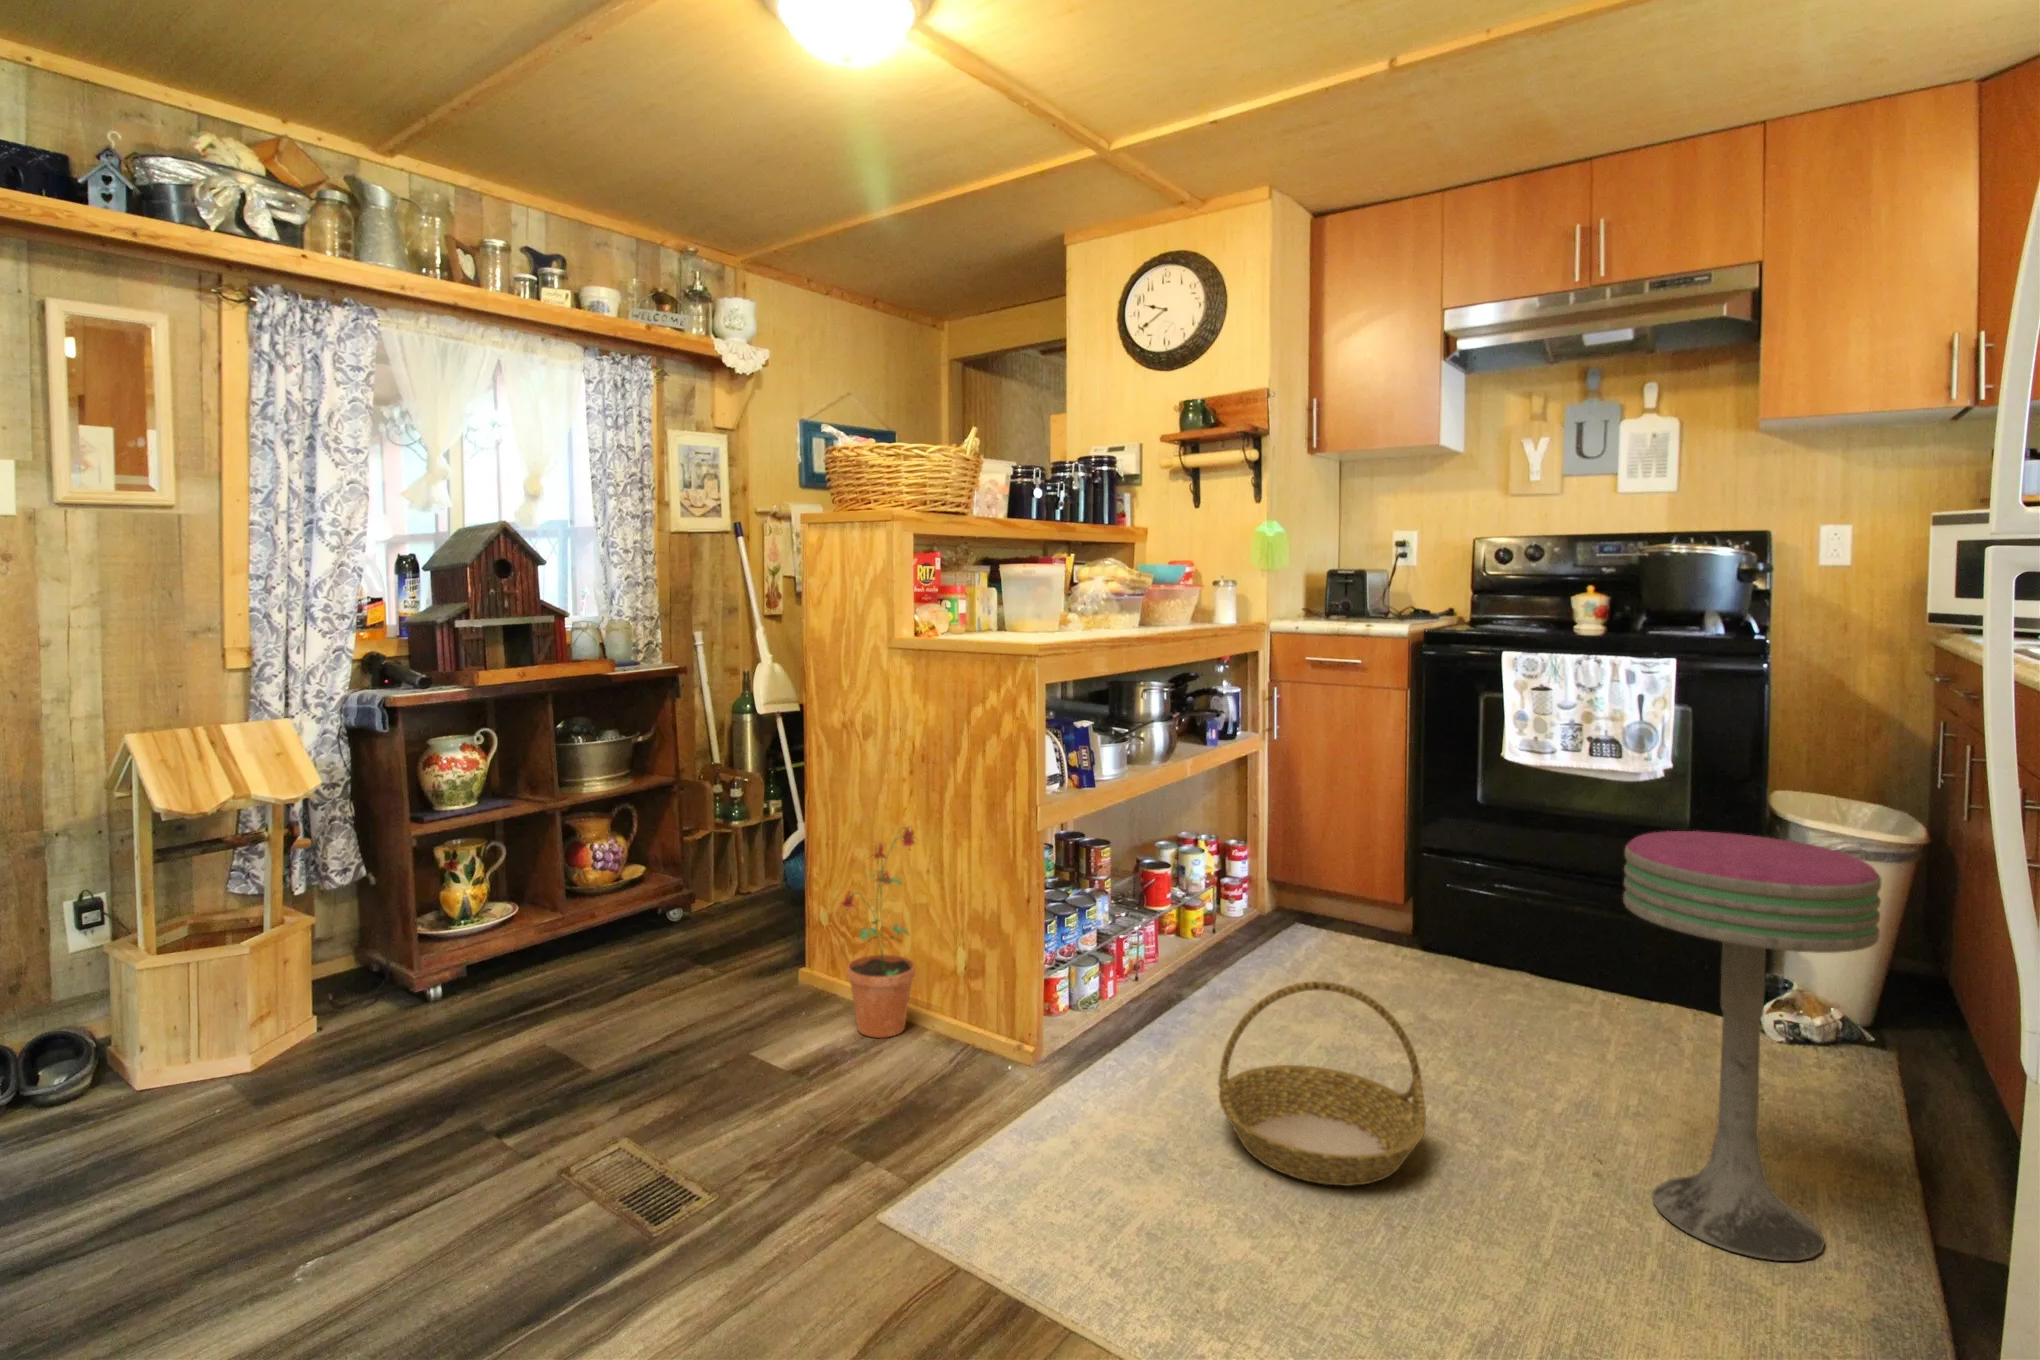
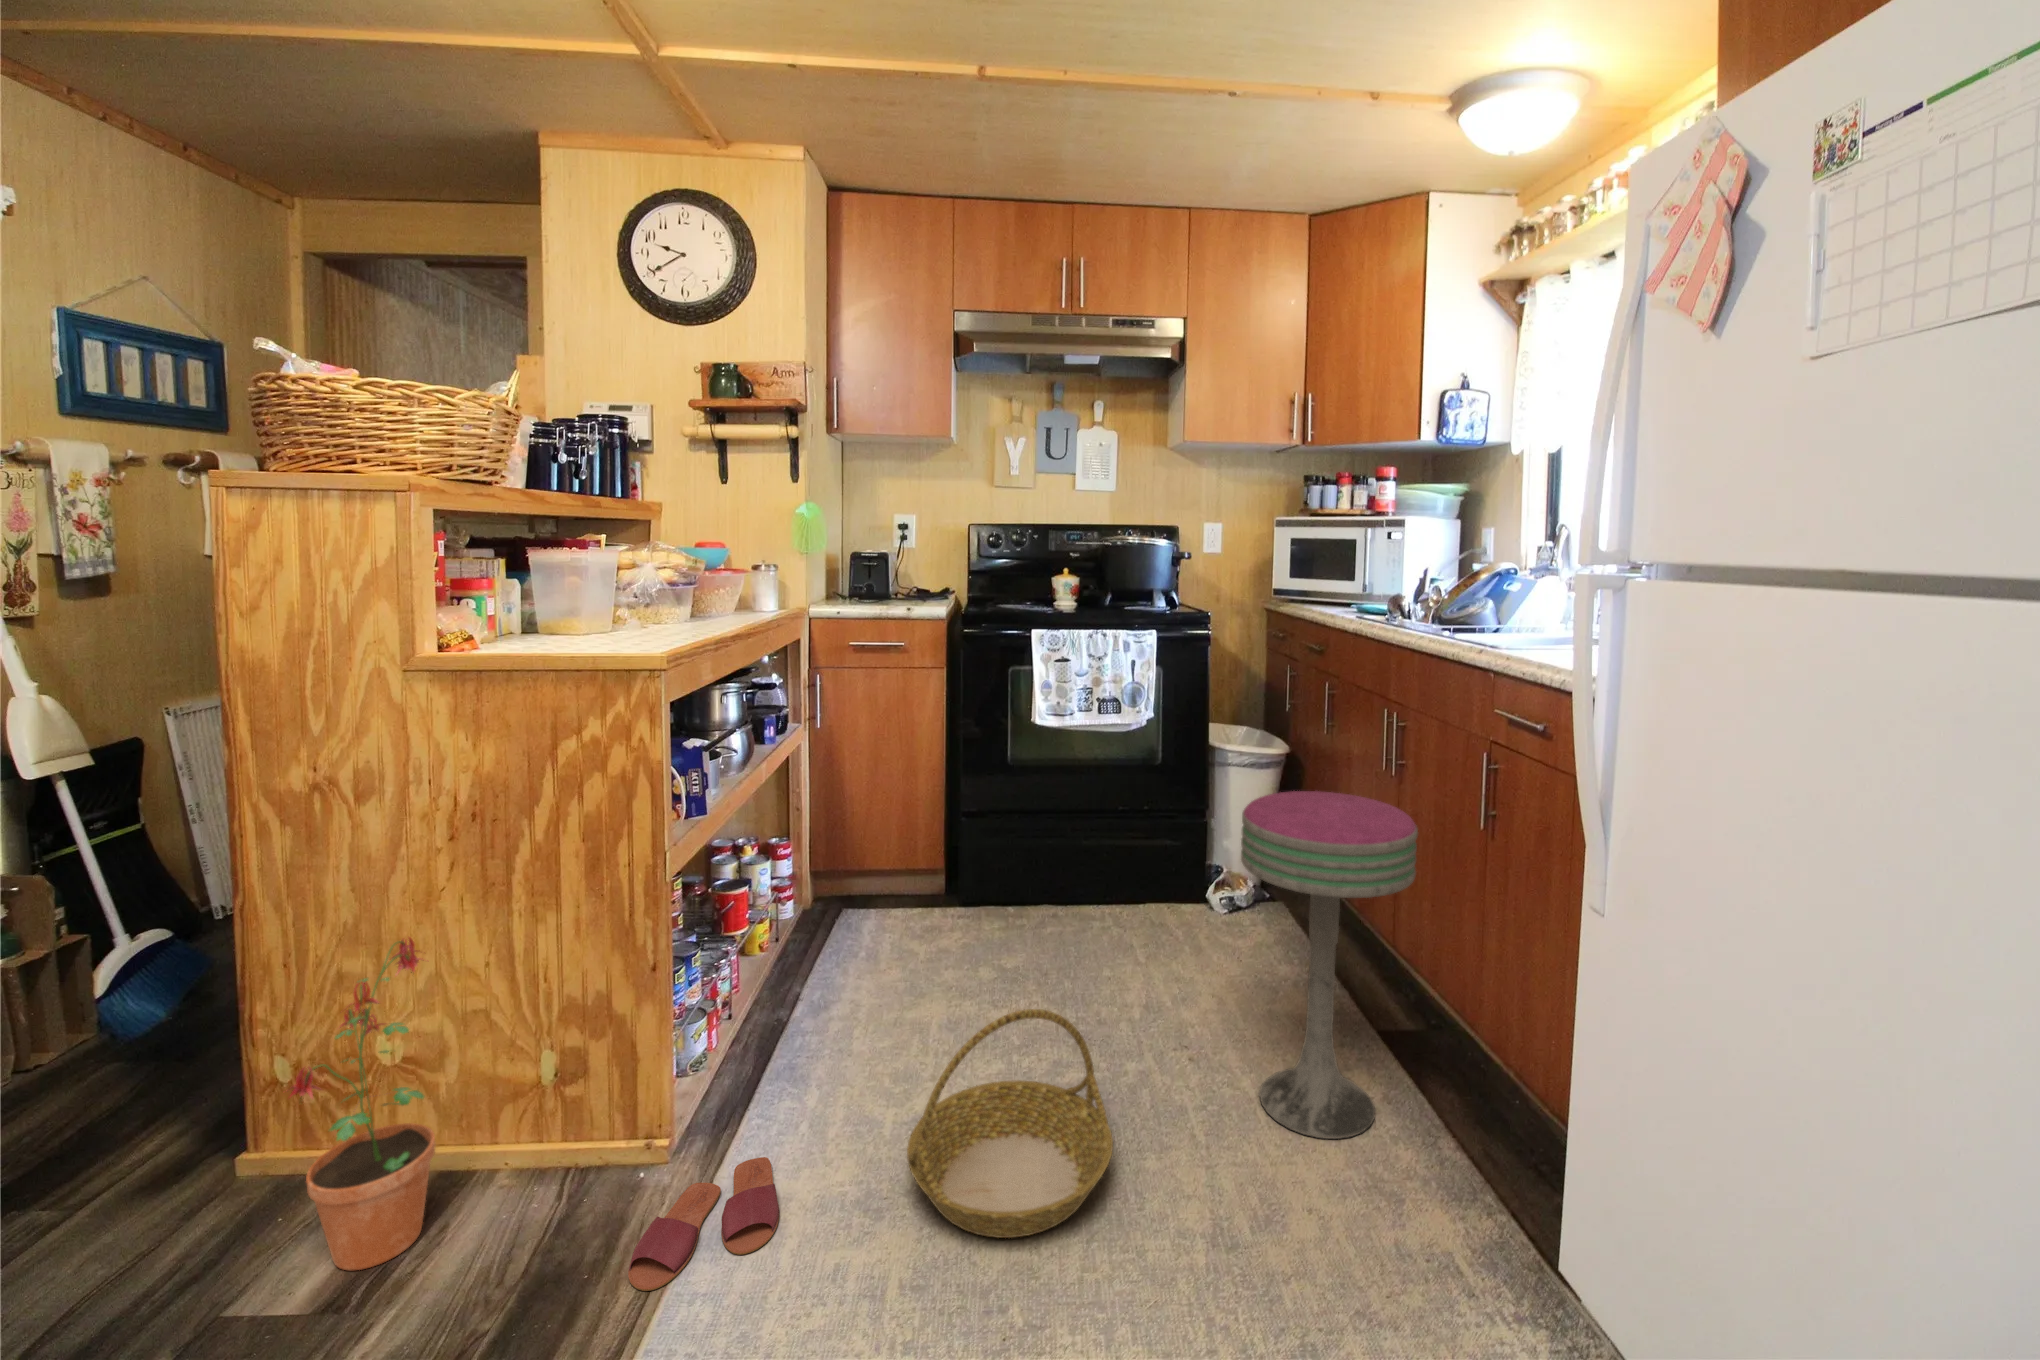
slippers: none [1006,1062,1127,1111] -> present [628,1157,780,1291]

